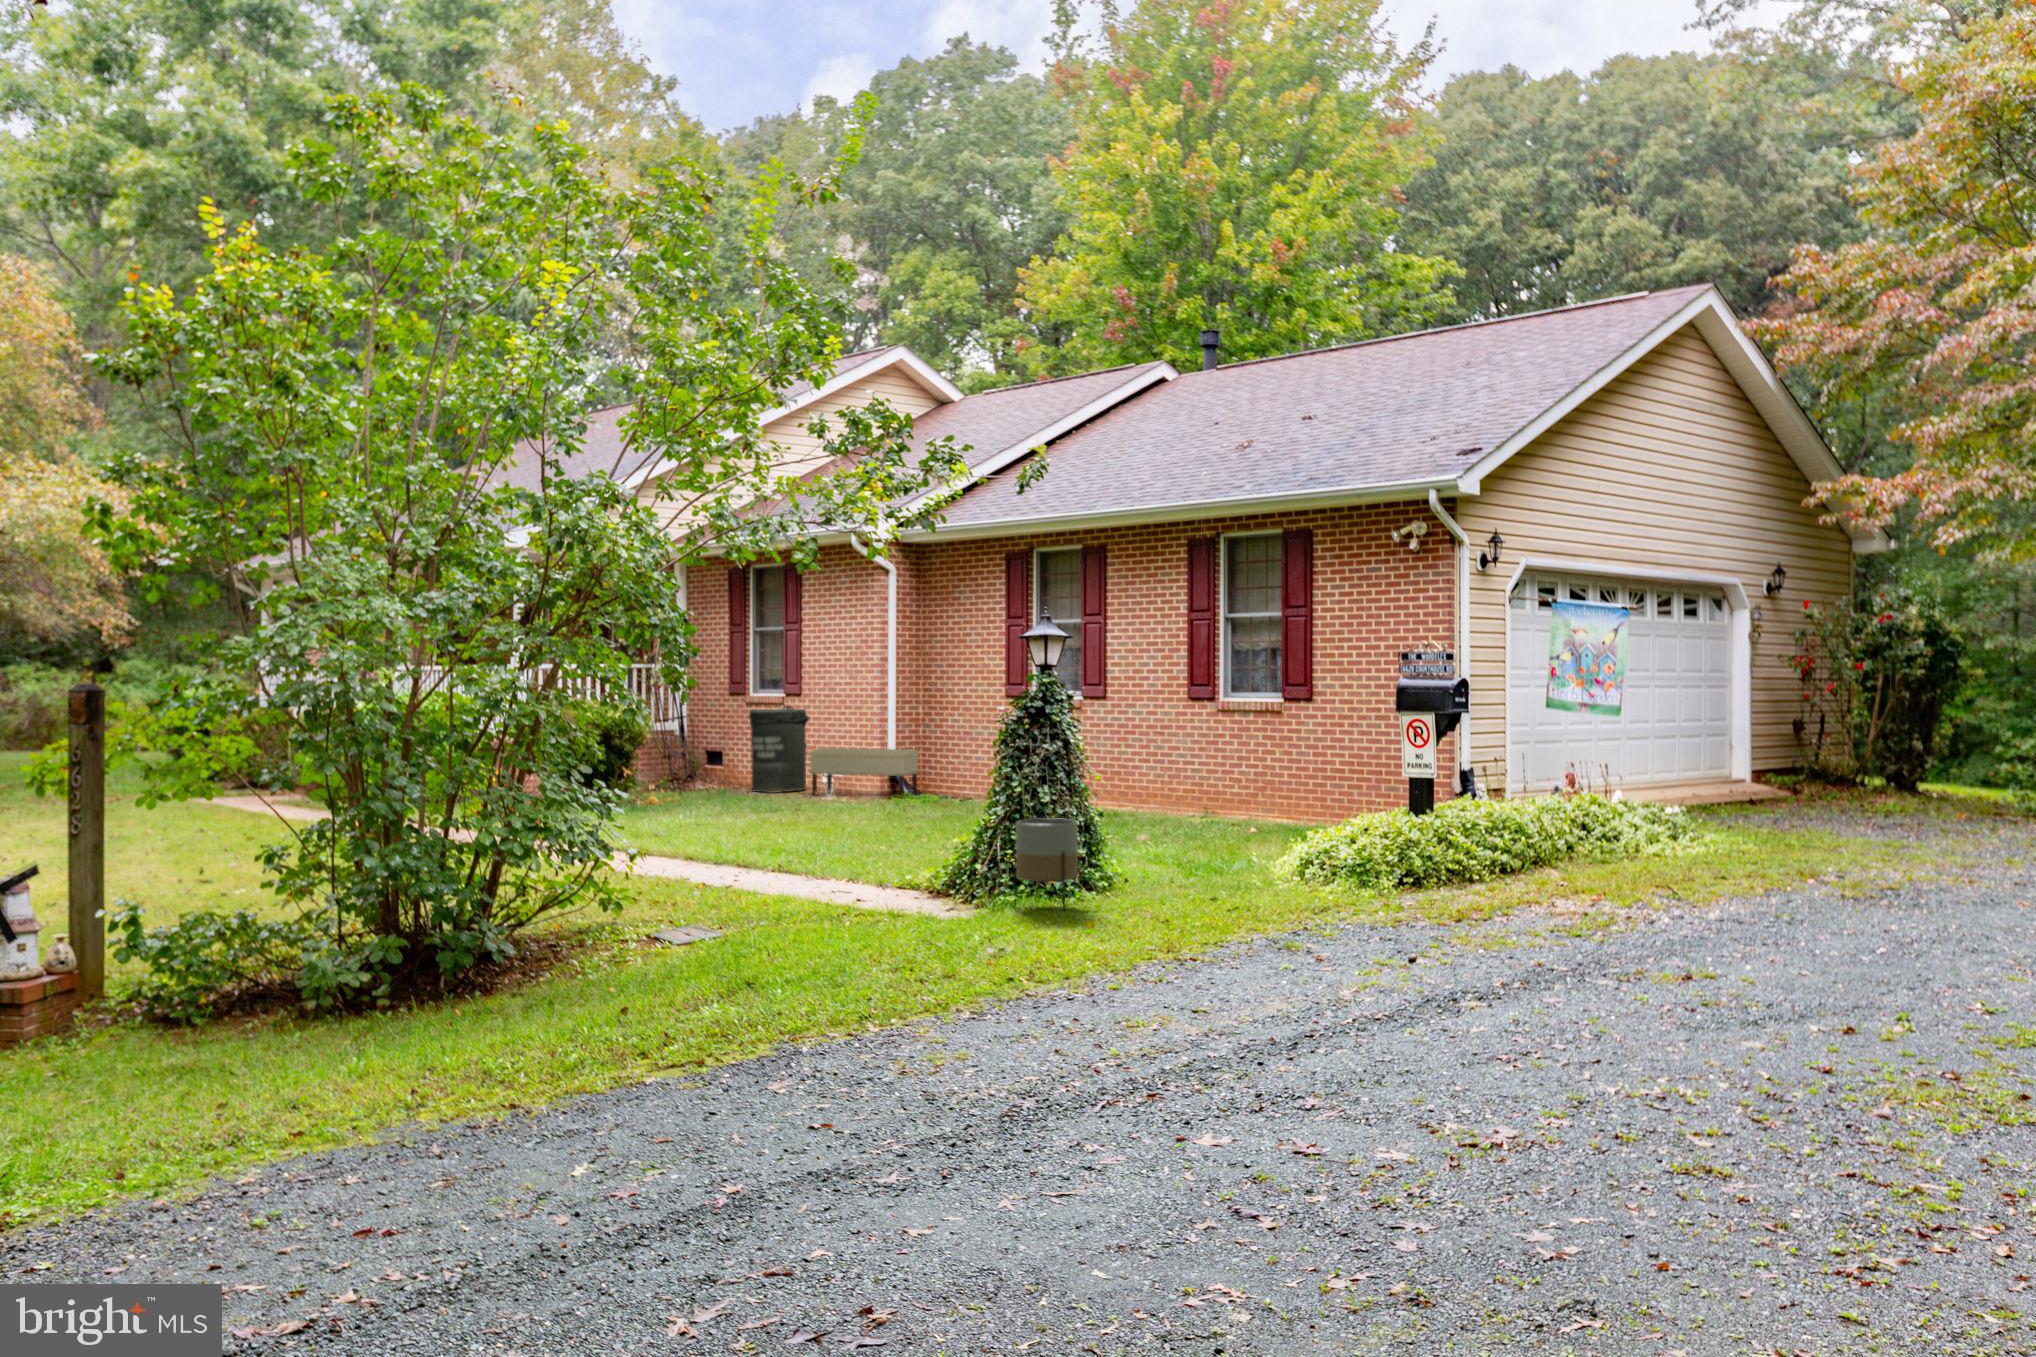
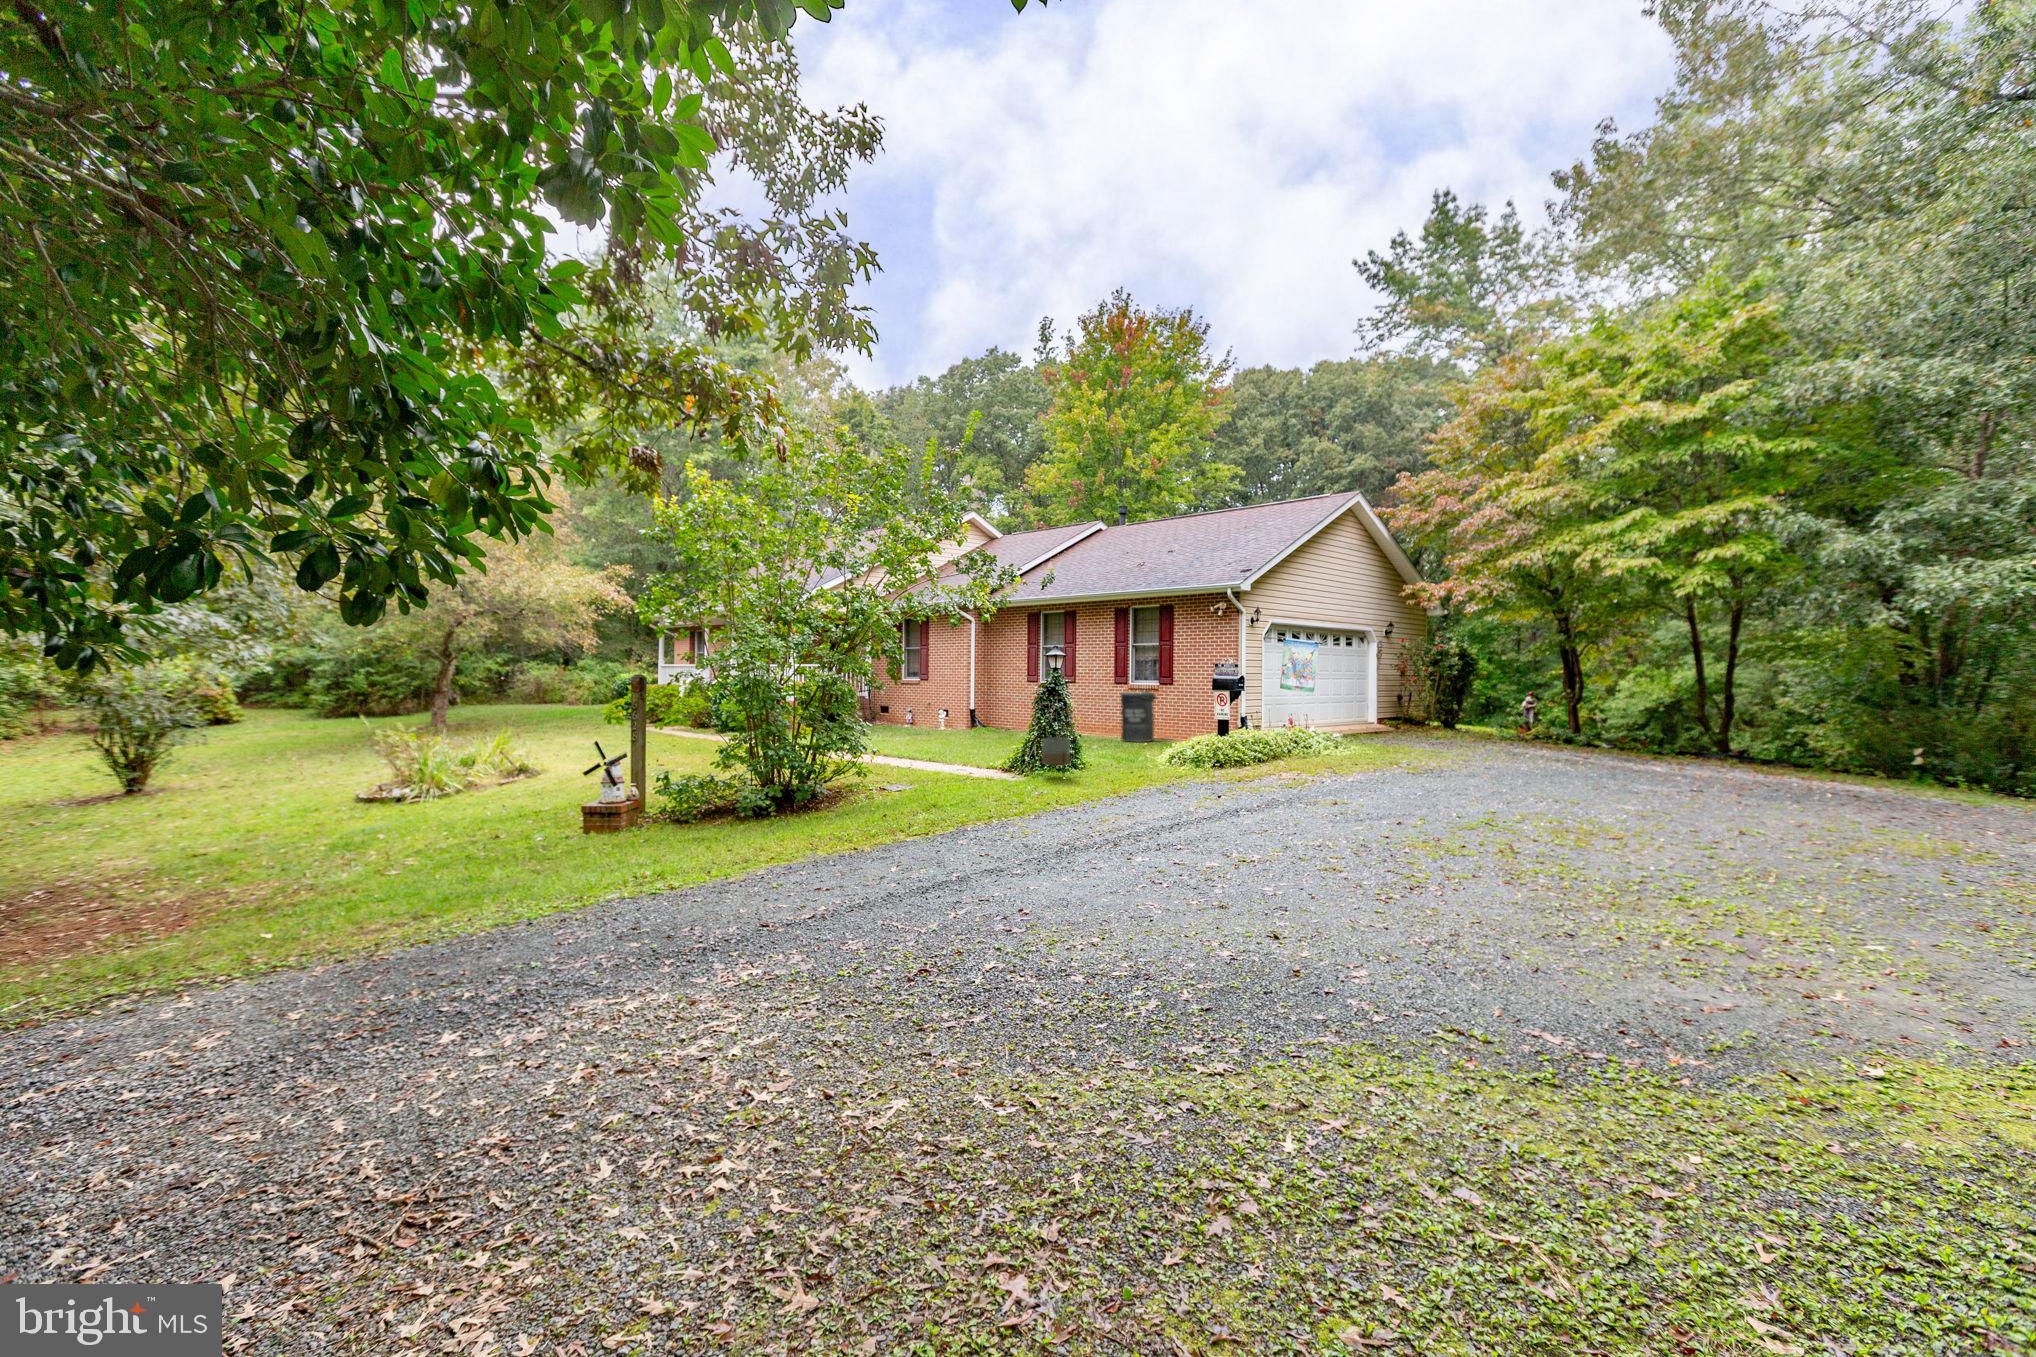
trash can: present [749,706,809,793] -> present [1120,691,1156,742]
bench: present [810,748,918,797] -> none [932,705,984,729]

